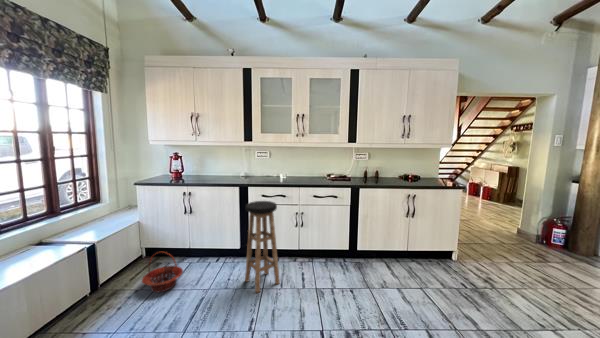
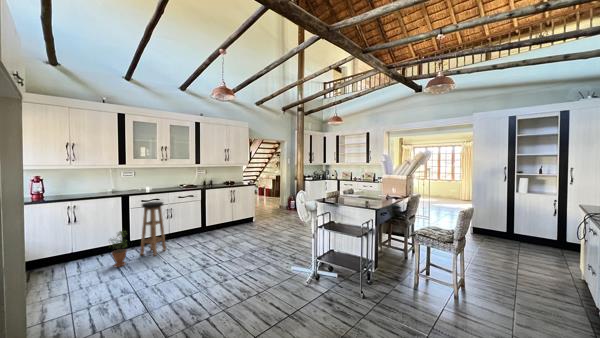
potted plant: none [194,240,222,299] -> present [111,231,127,267]
basket: present [142,252,183,293] -> none [53,247,90,277]

